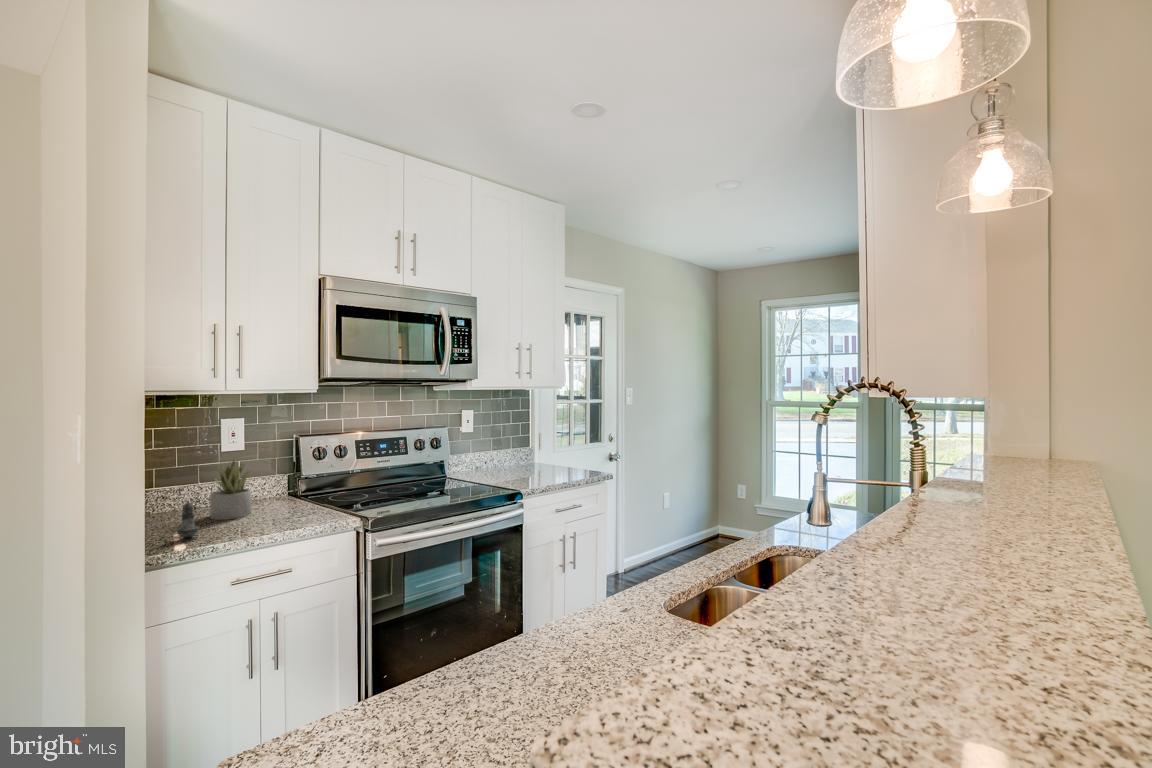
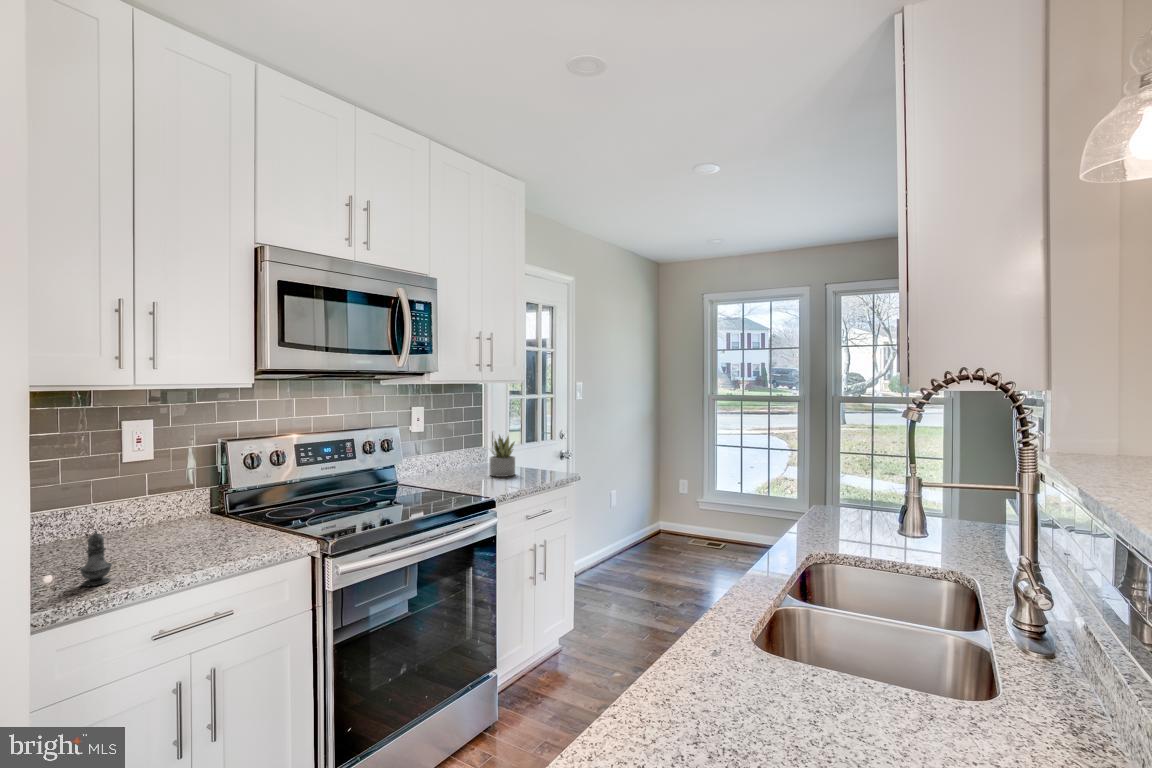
succulent plant: present [210,460,251,520] -> present [489,435,515,477]

